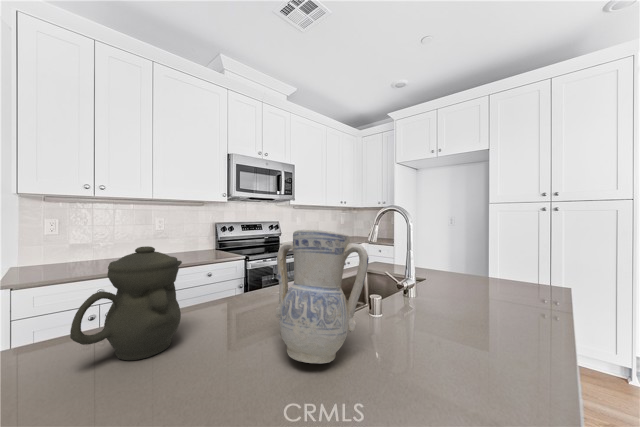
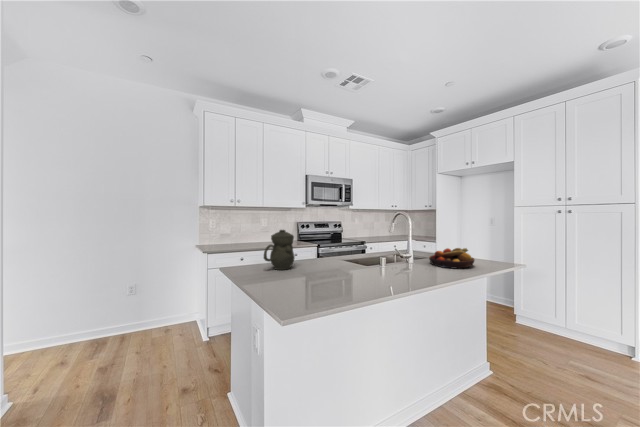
vase: present [276,230,369,364] -> none [331,223,367,273]
fruit bowl: none [444,266,527,309] -> present [429,248,474,268]

